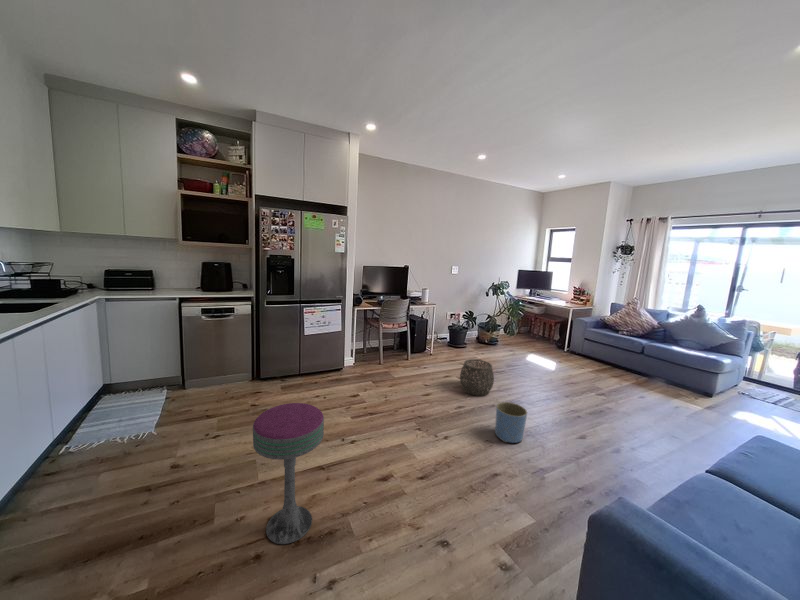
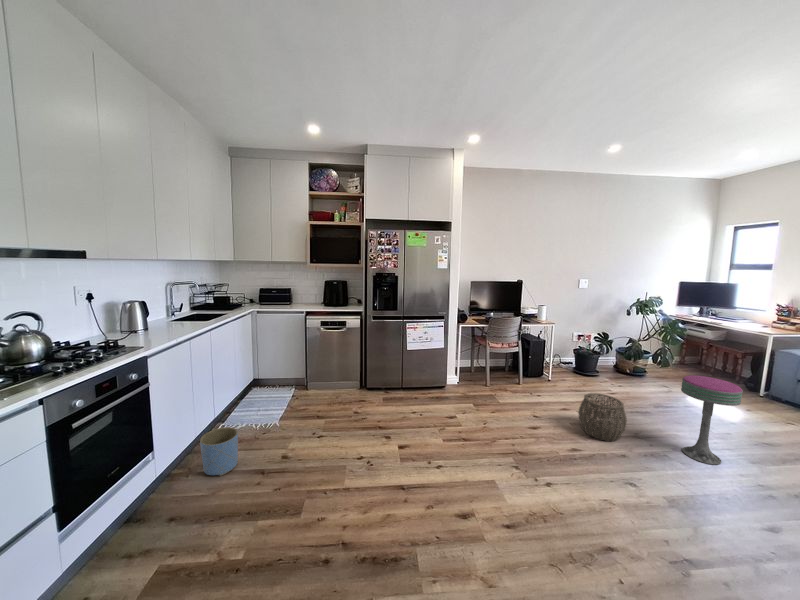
planter: present [495,402,527,443] -> present [200,427,238,476]
bar stool: present [253,403,324,544] -> present [681,375,743,465]

